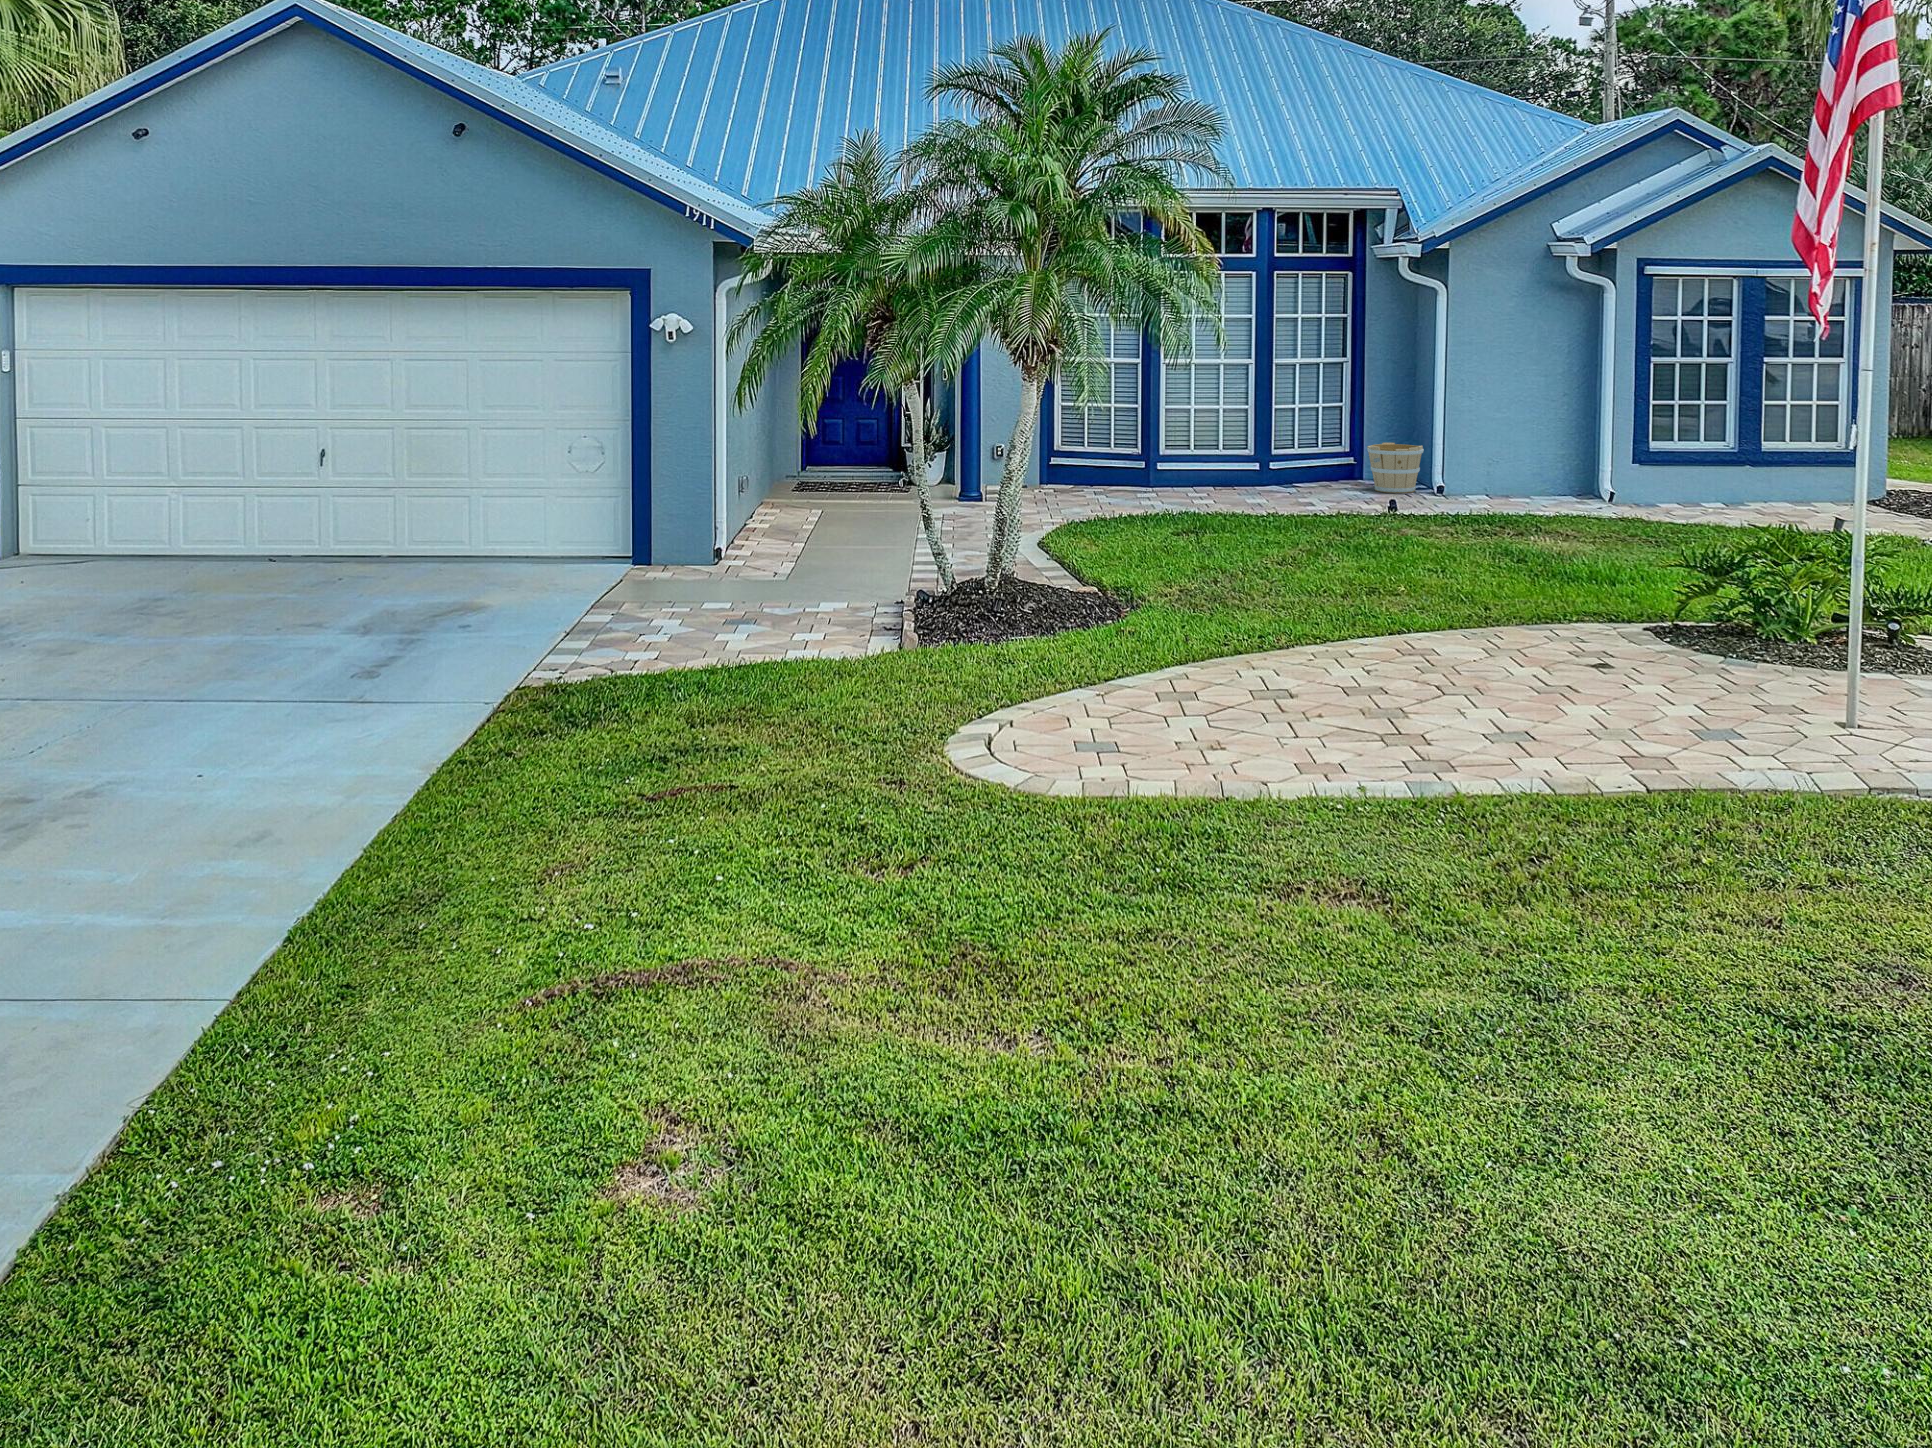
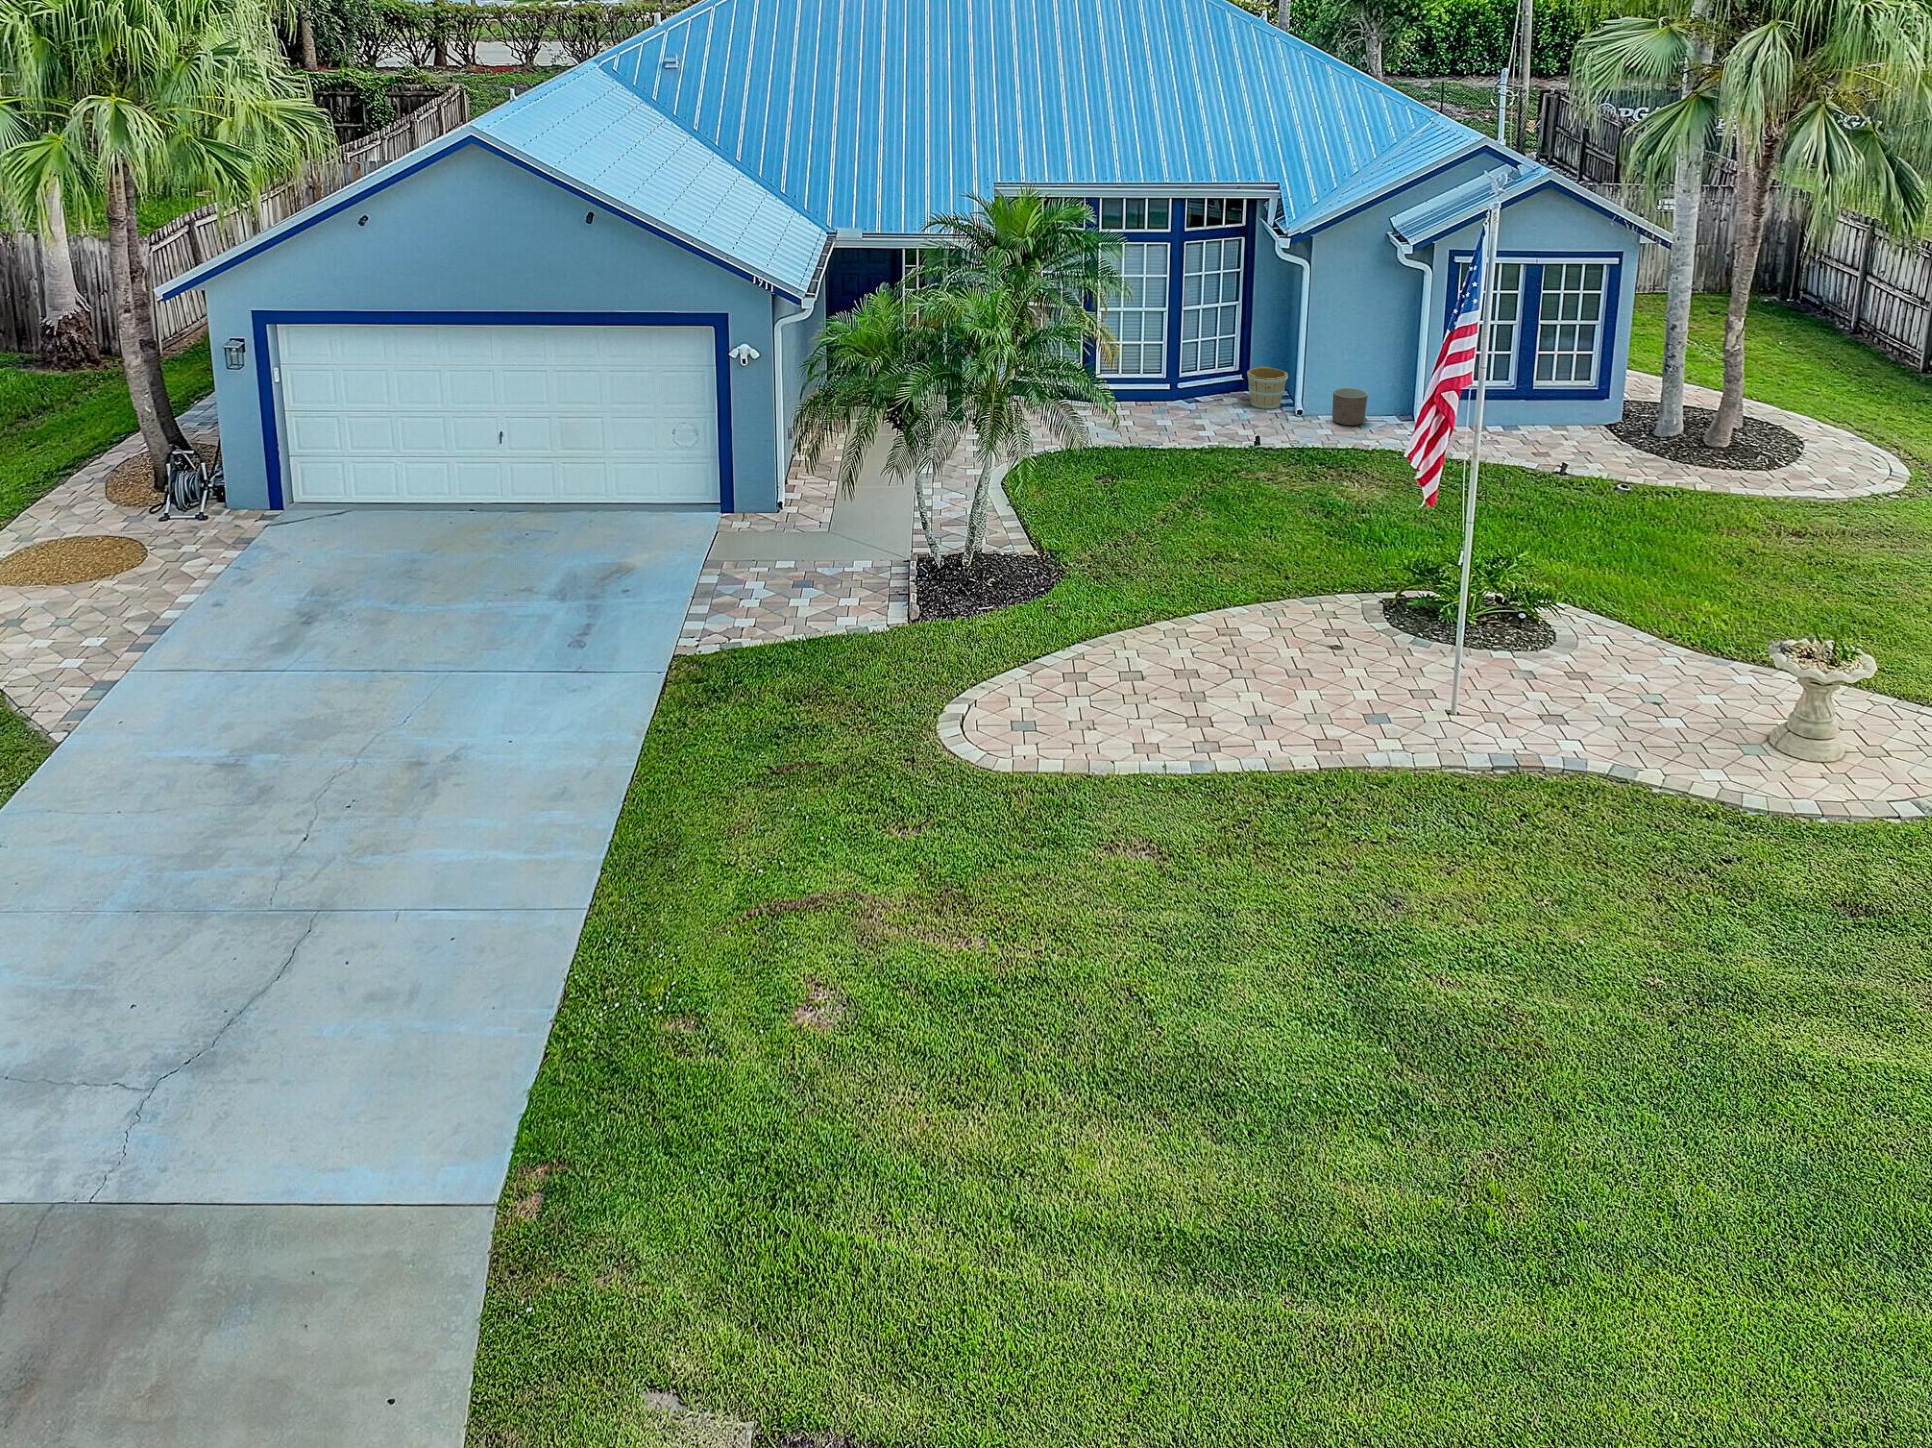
planter: none [1490,456,1538,502] -> present [1332,388,1368,426]

